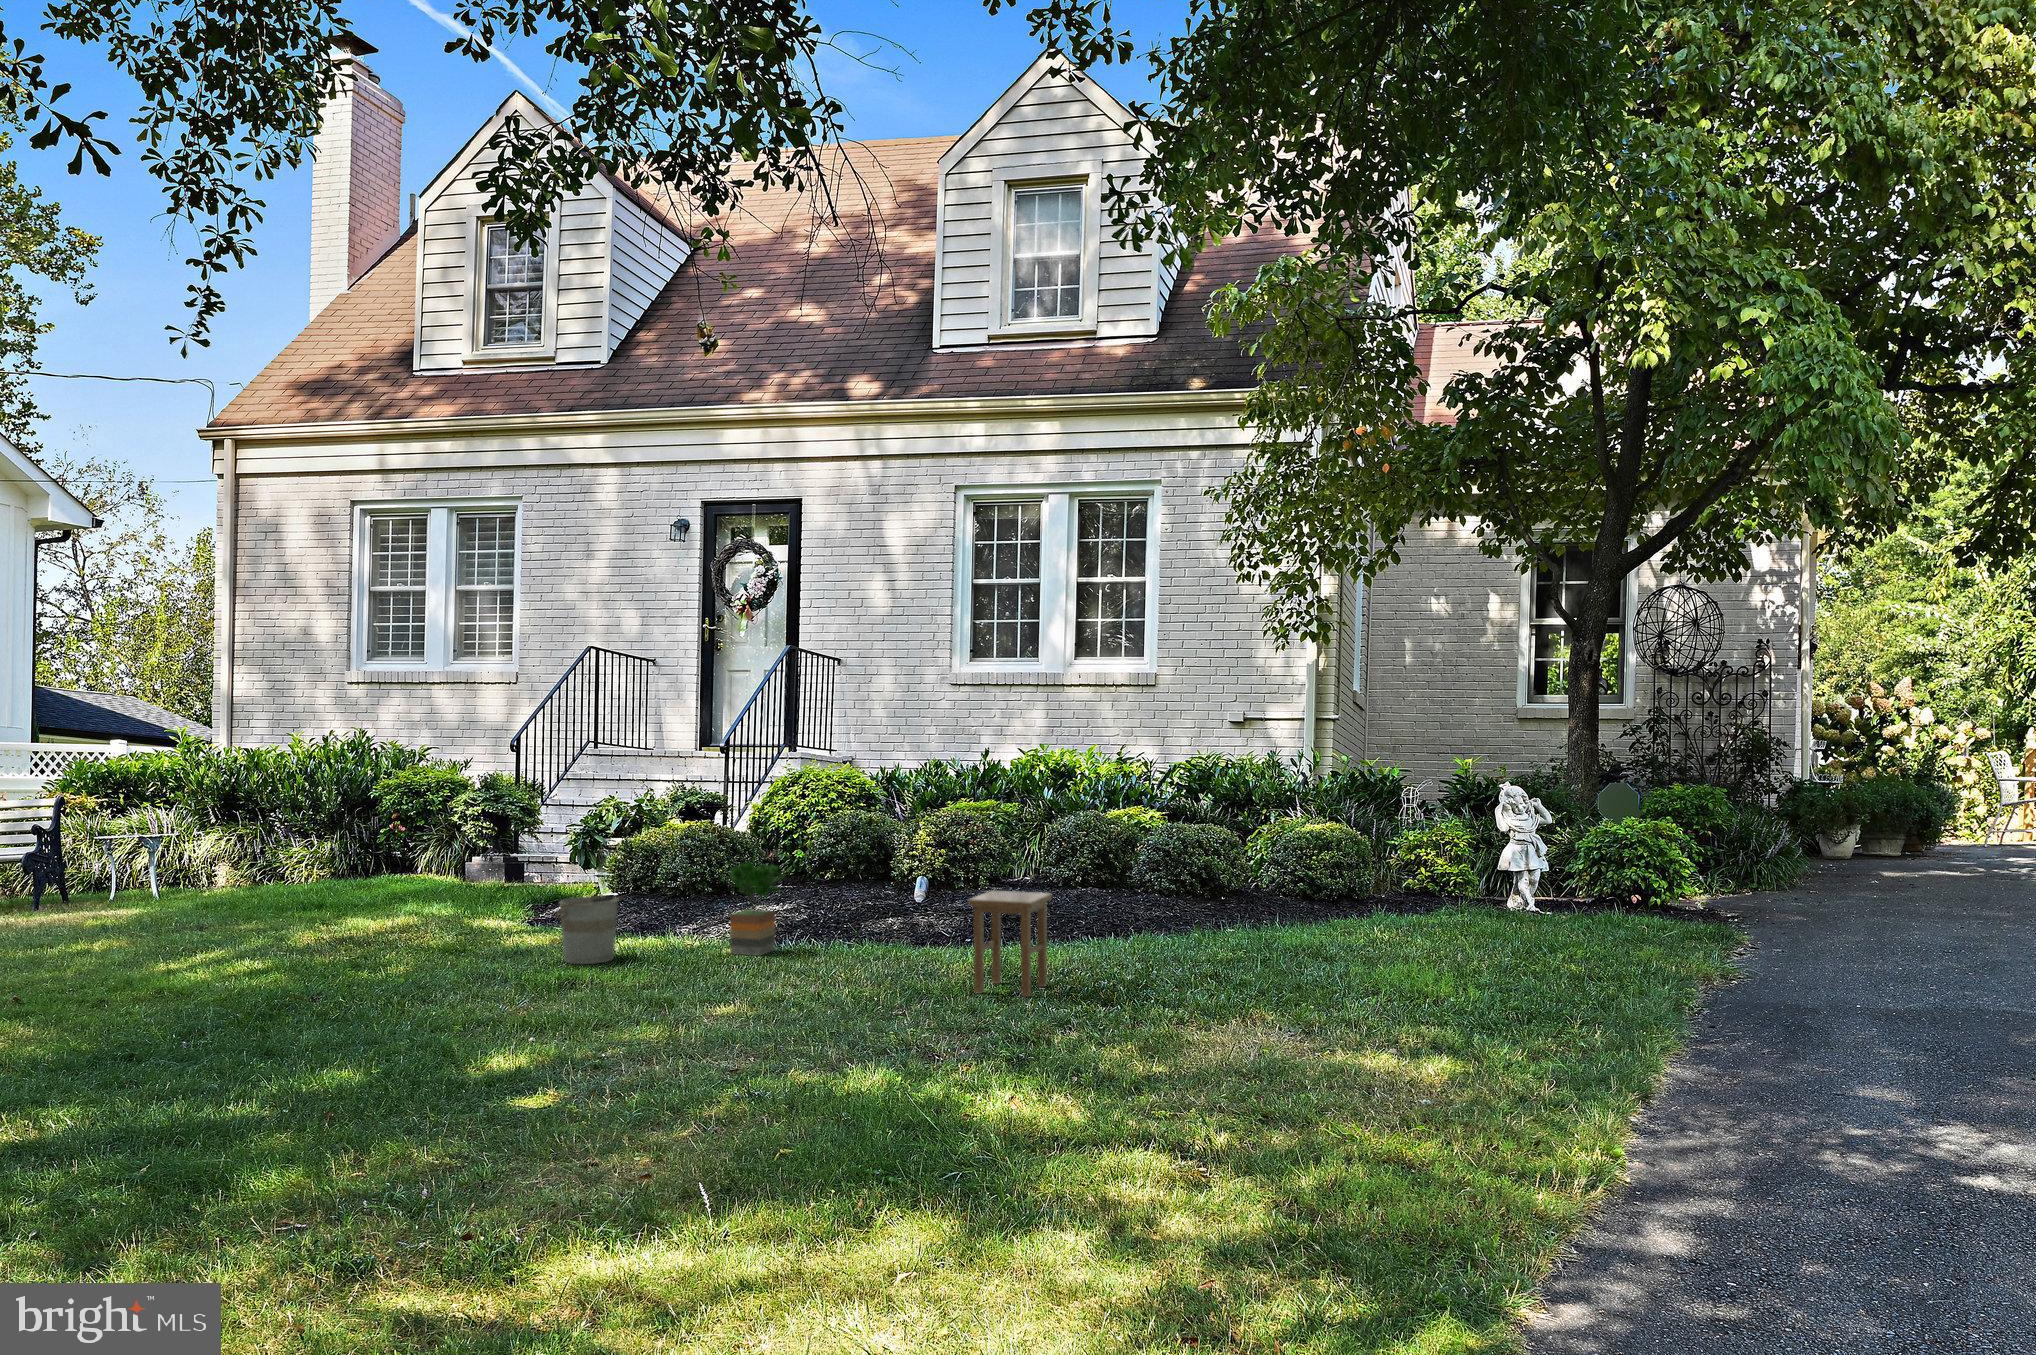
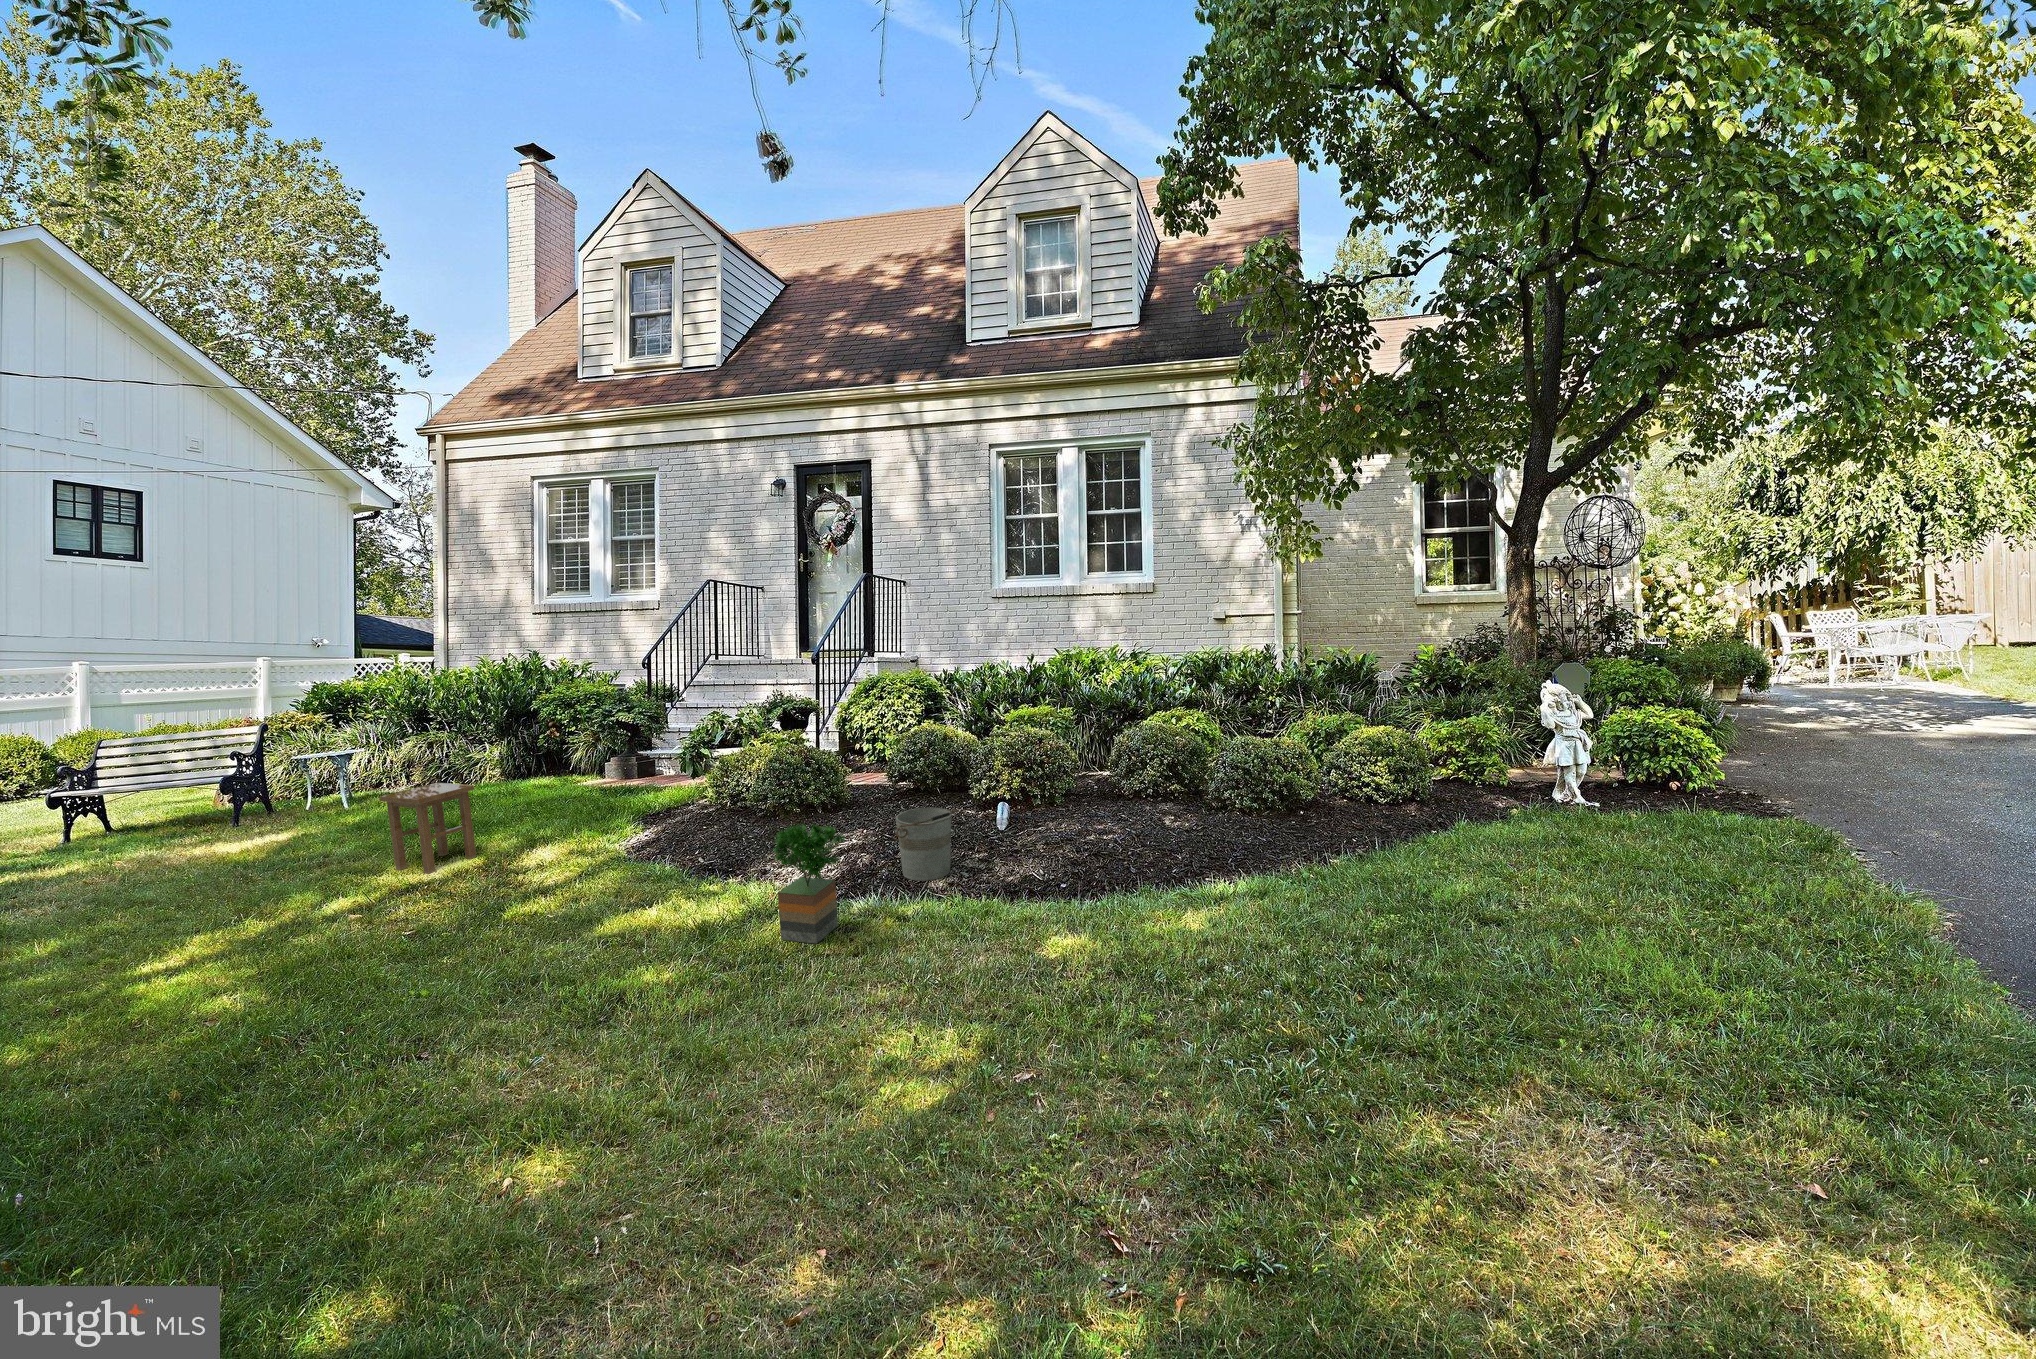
stool: present [968,890,1052,997] -> present [380,783,476,874]
bucket: present [557,897,623,964] -> present [895,808,958,881]

